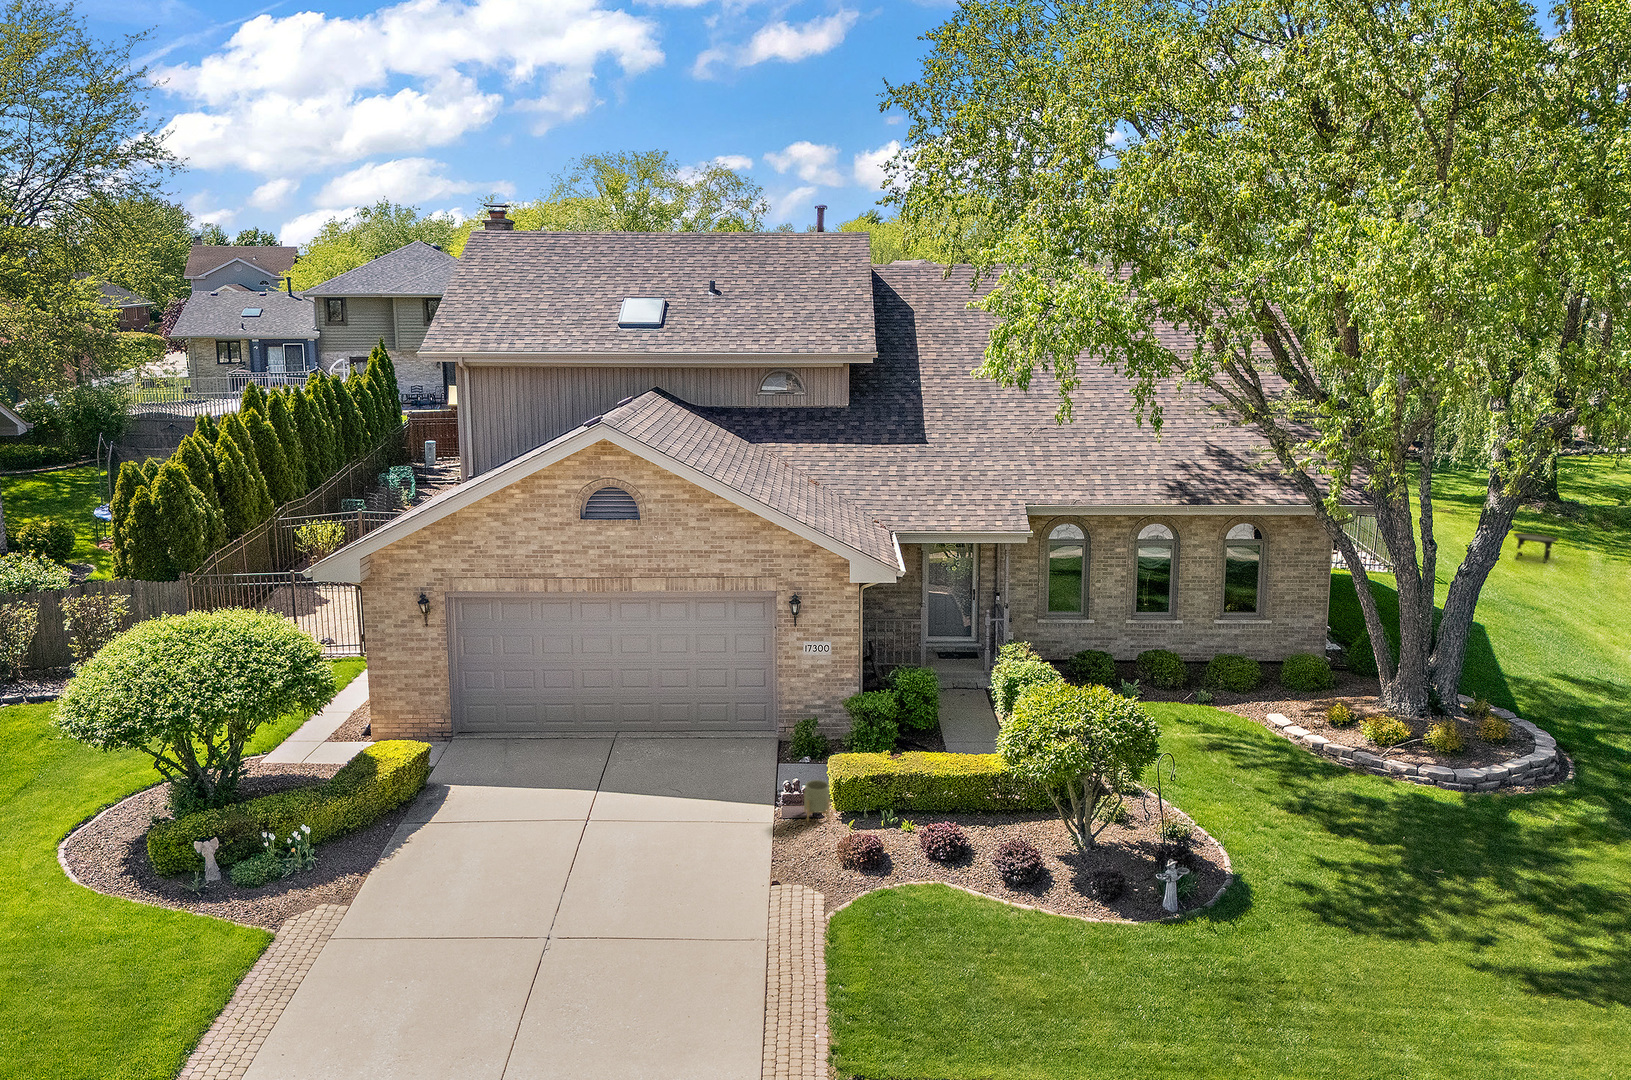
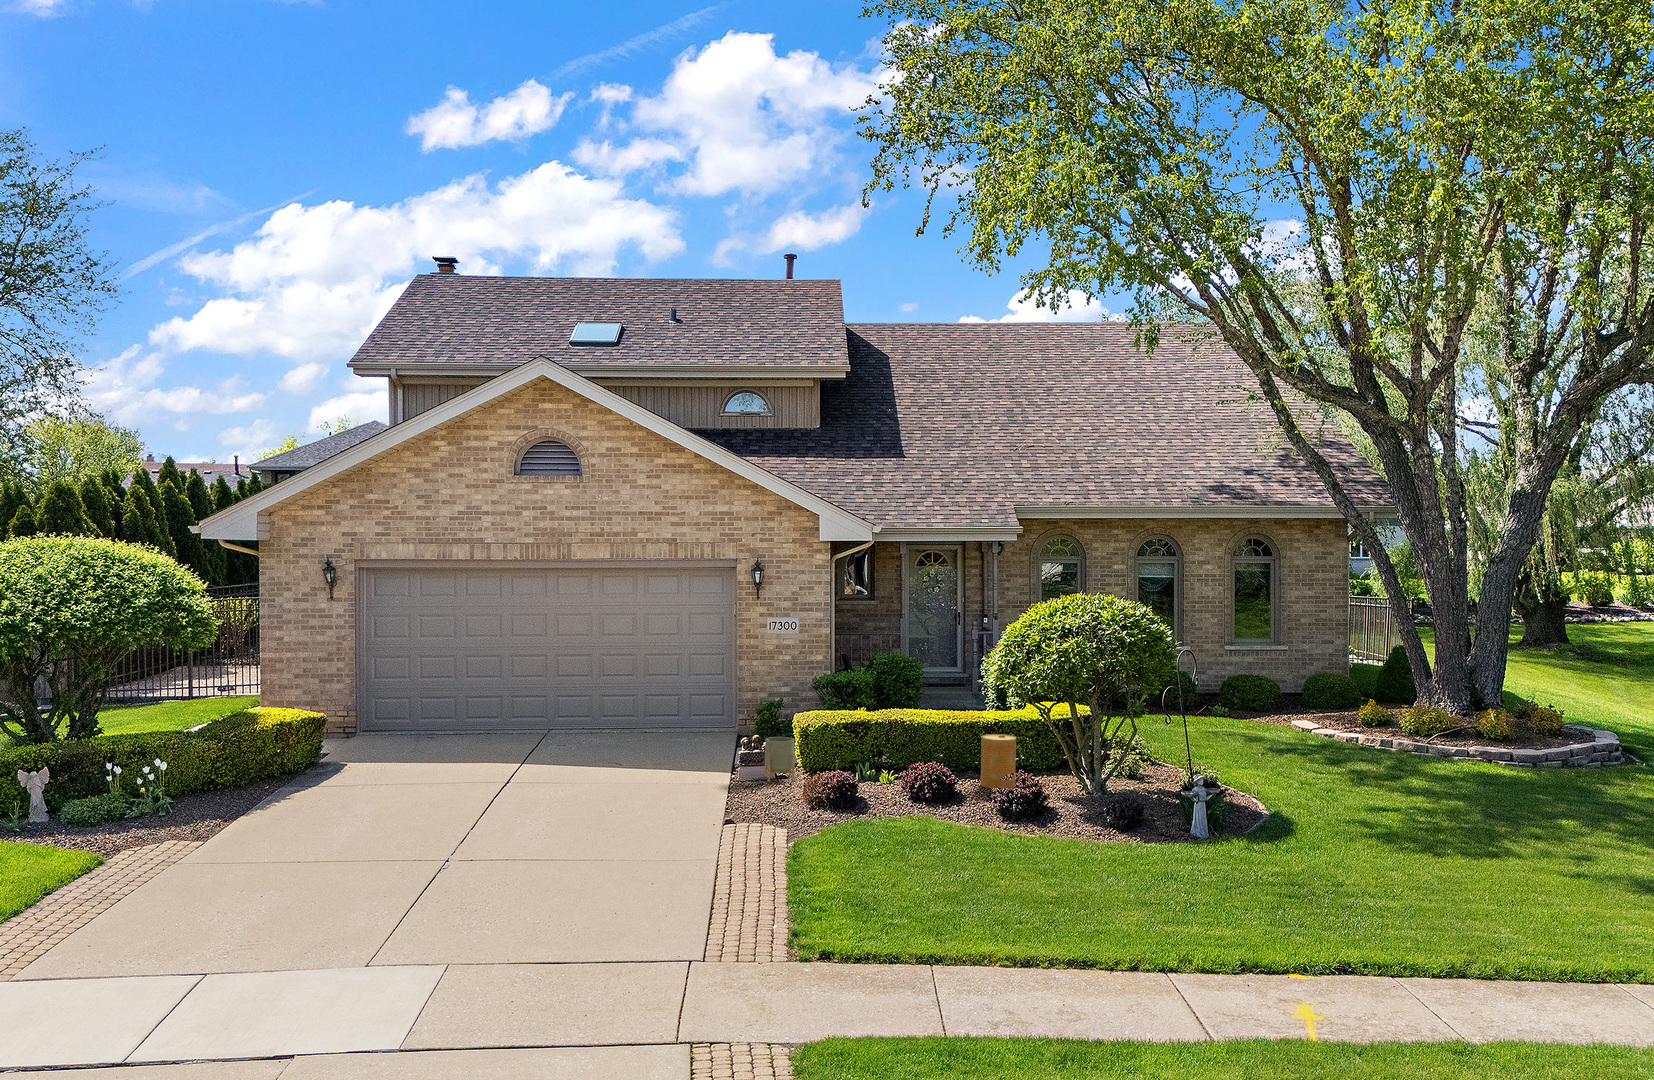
round table: present [1514,533,1558,563] -> none [1555,618,1605,647]
basket: none [986,785,1018,836] -> present [980,734,1016,788]

